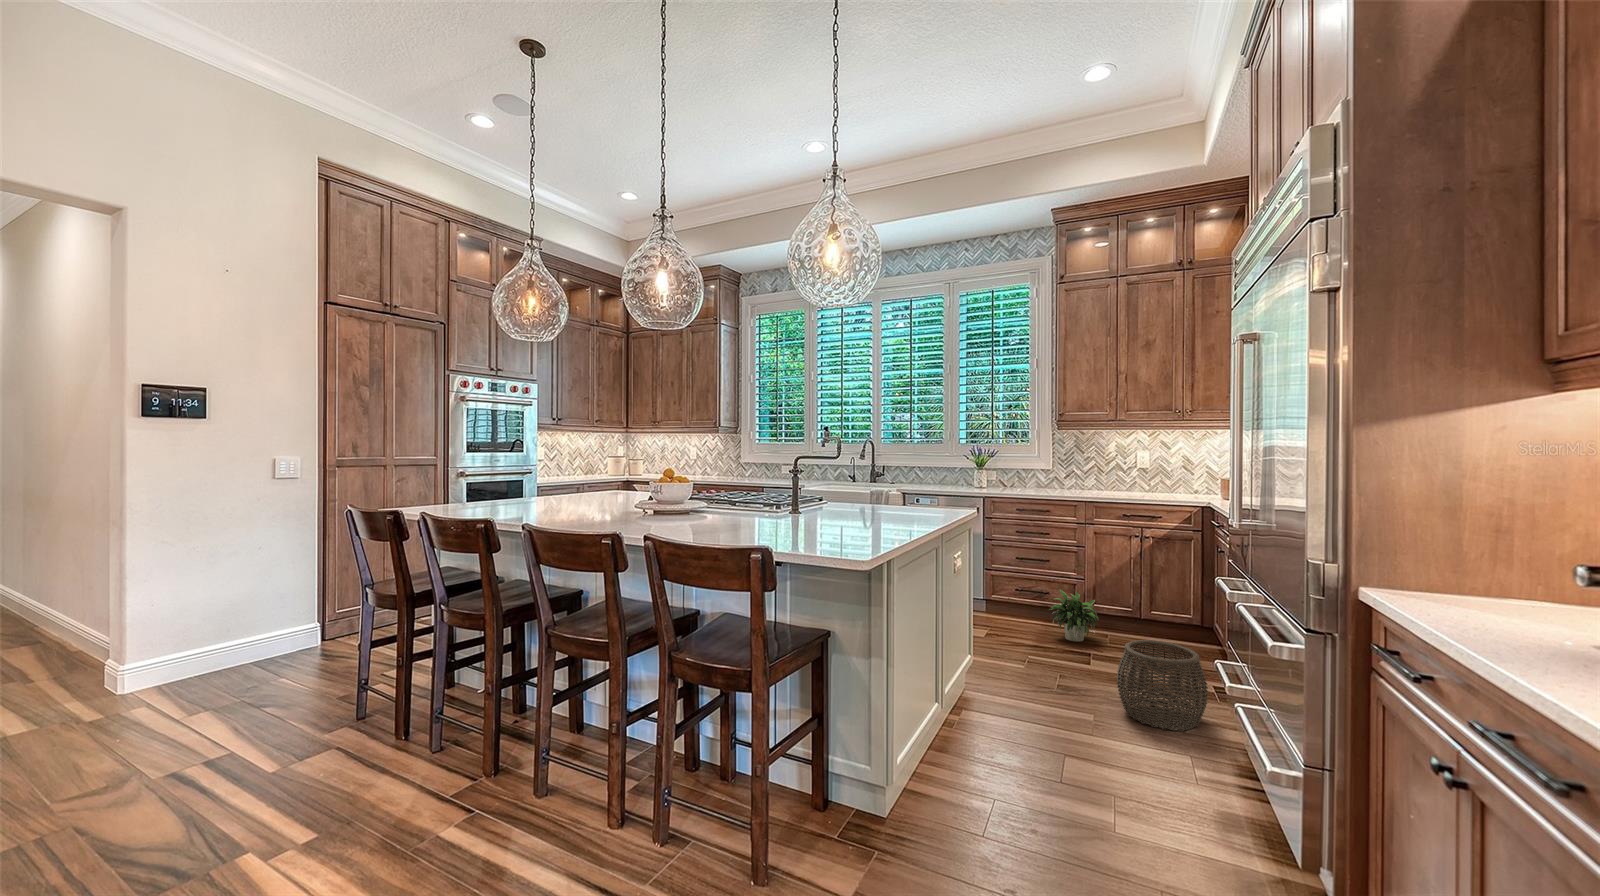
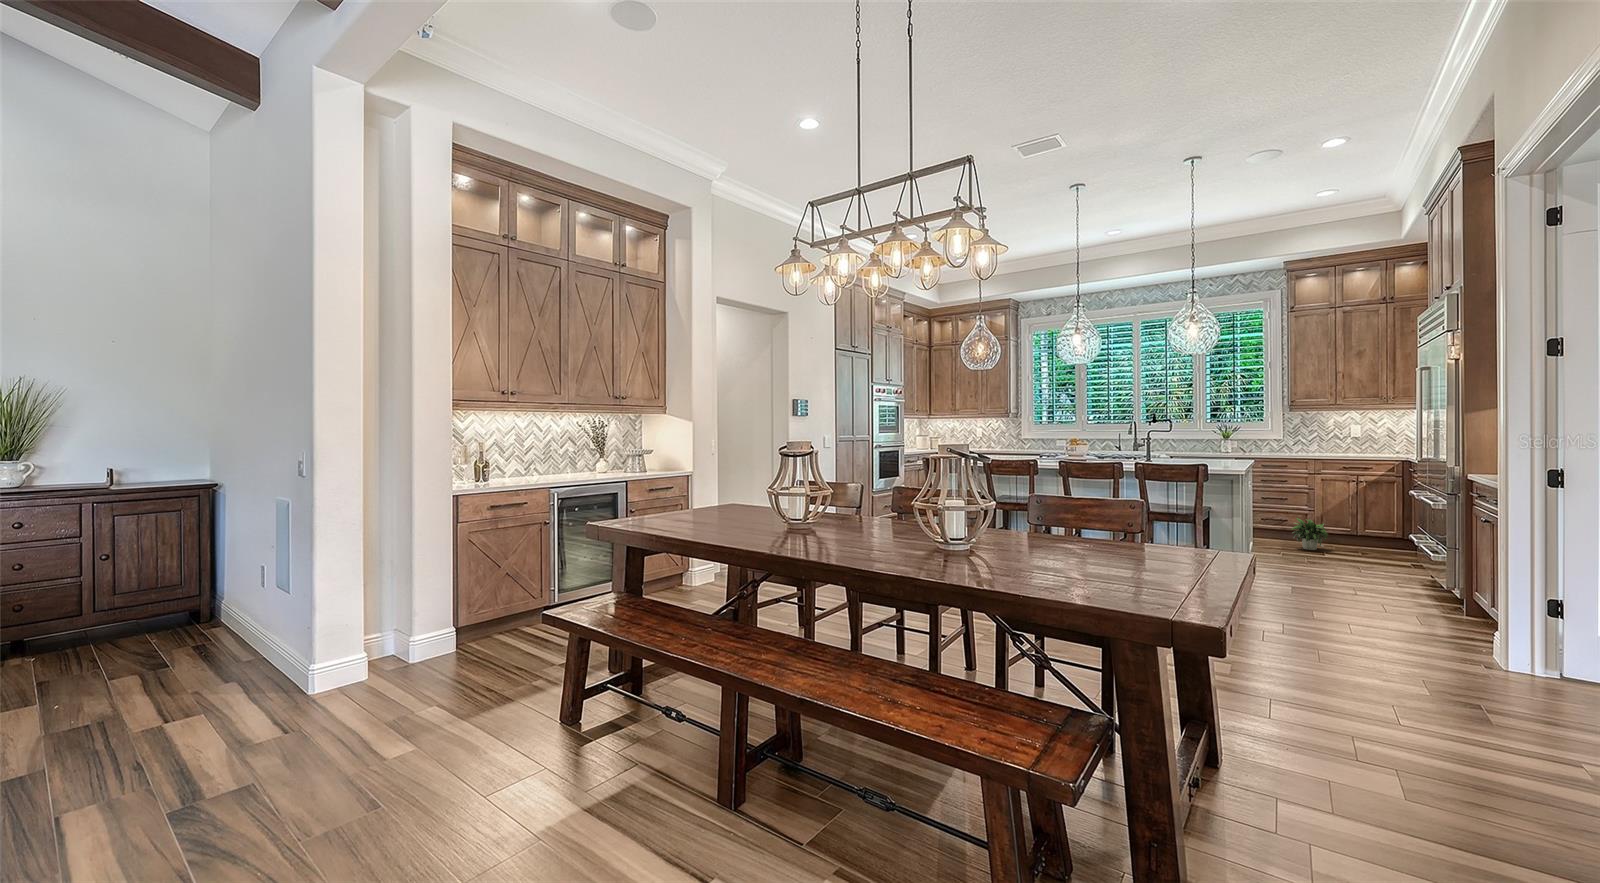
woven basket: present [1117,640,1208,731] -> none [1355,533,1416,578]

